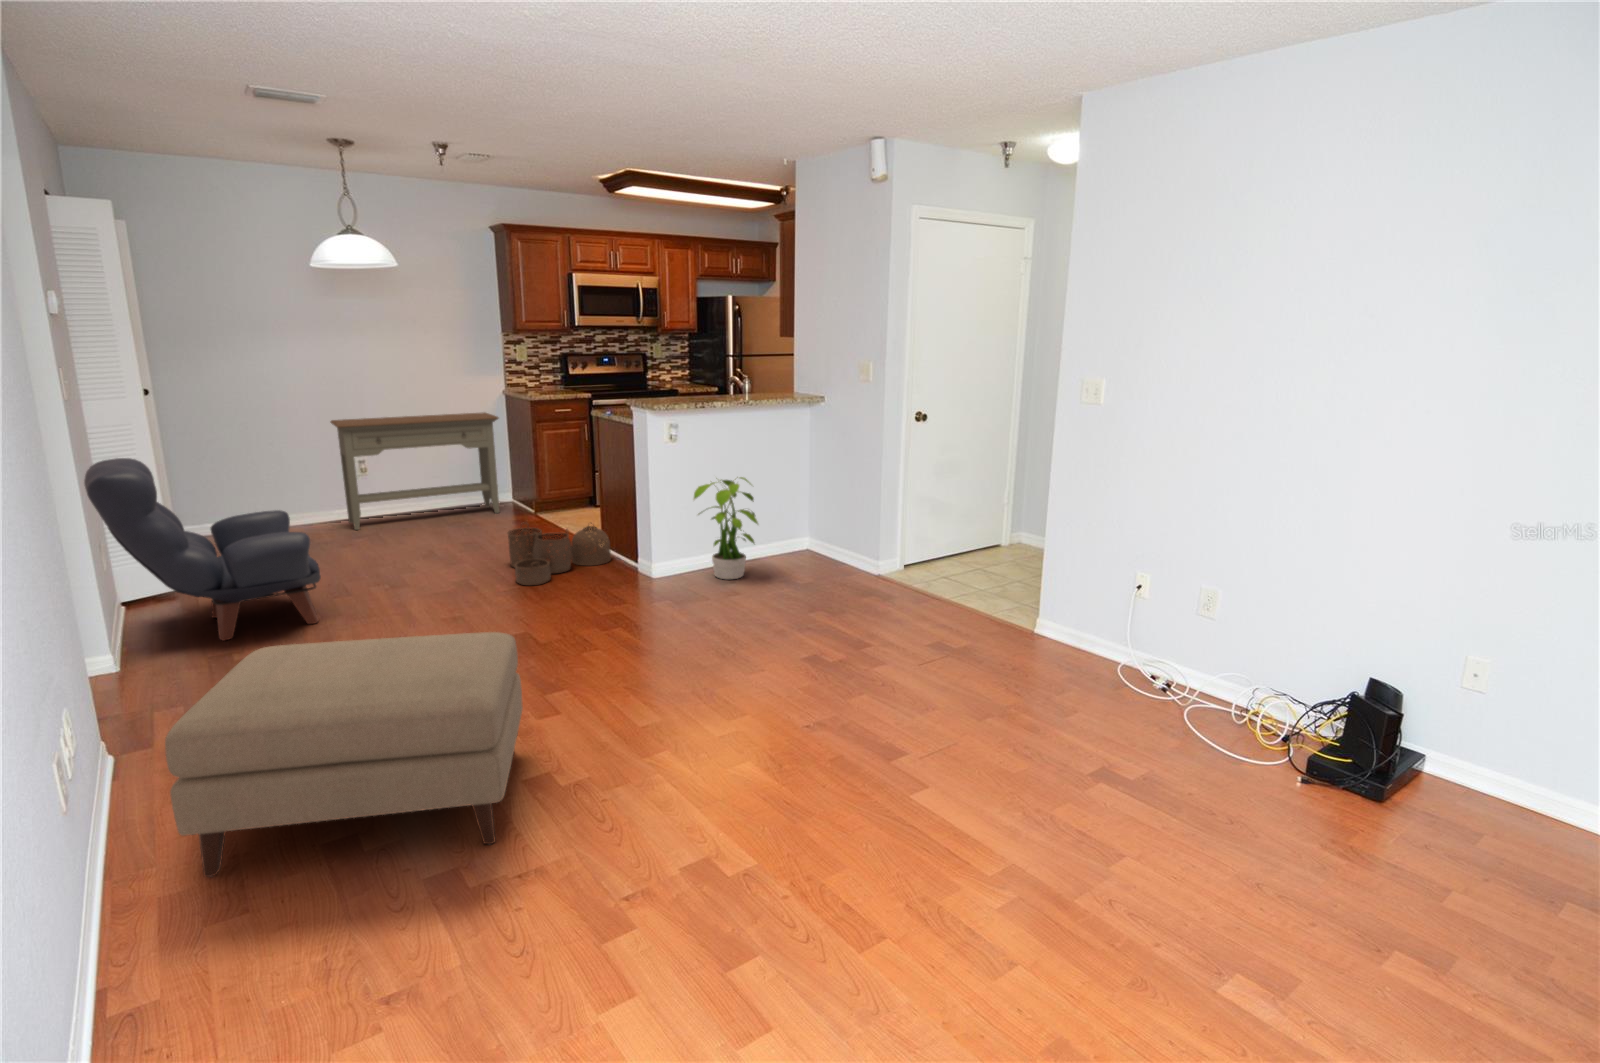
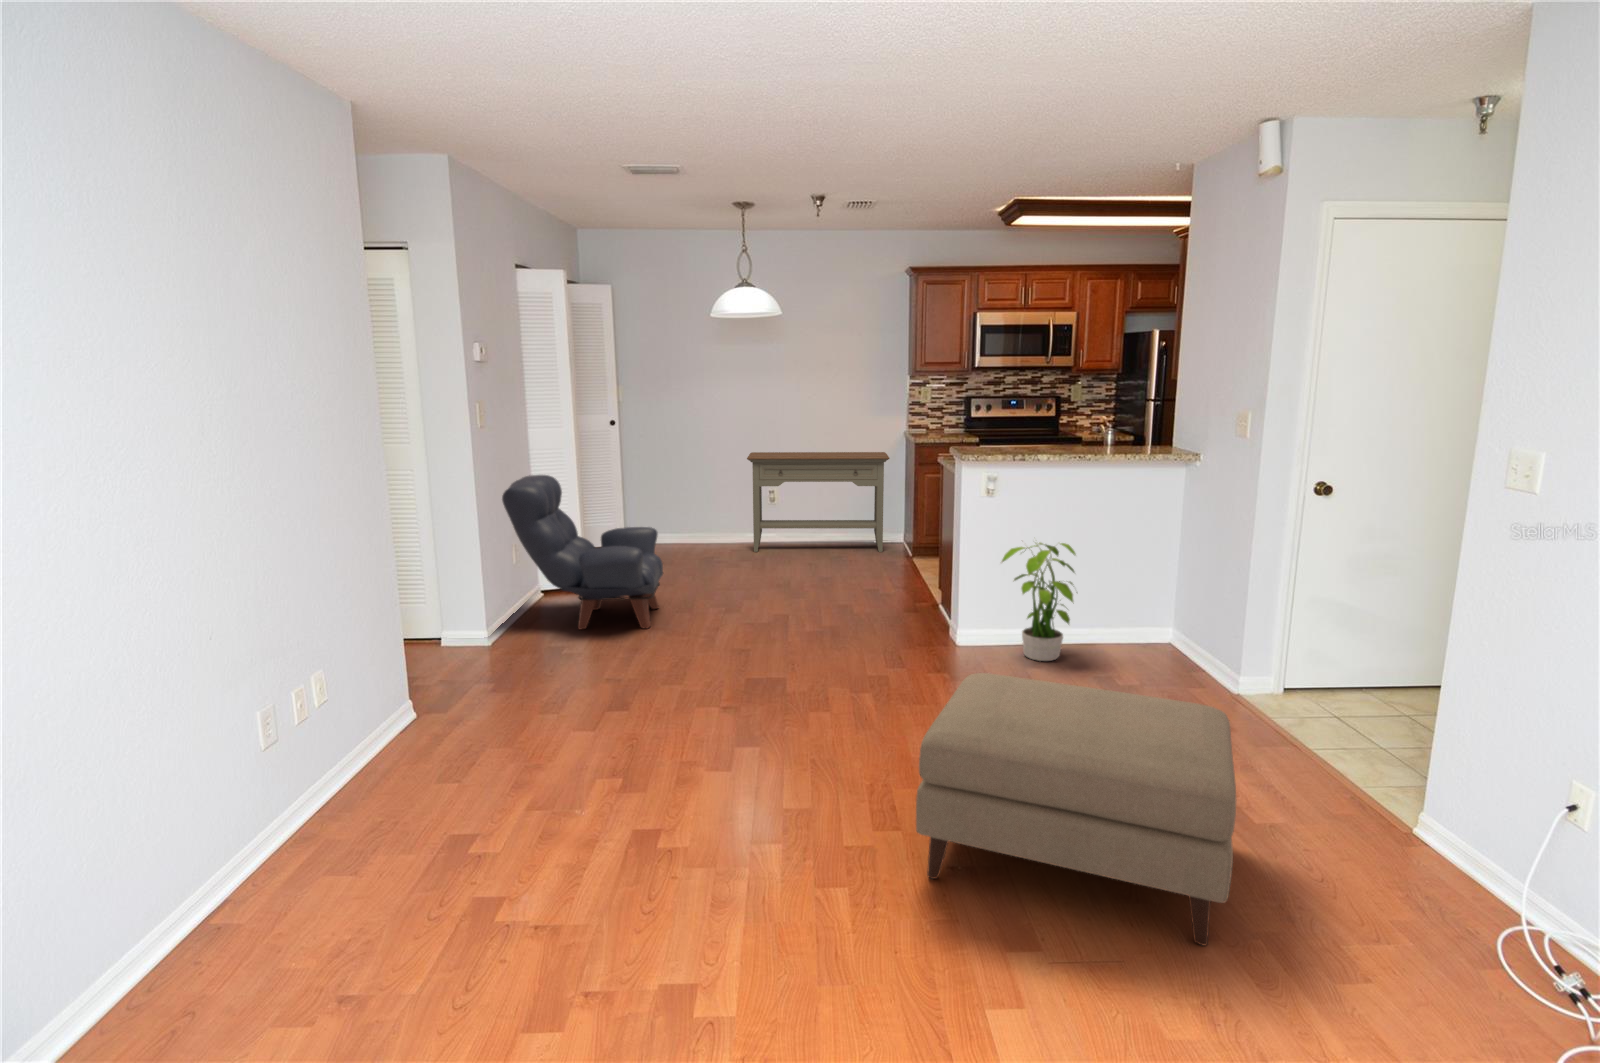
woven basket: present [508,526,611,585] -> none [827,564,937,628]
ottoman: present [165,632,523,877] -> present [916,673,1236,945]

